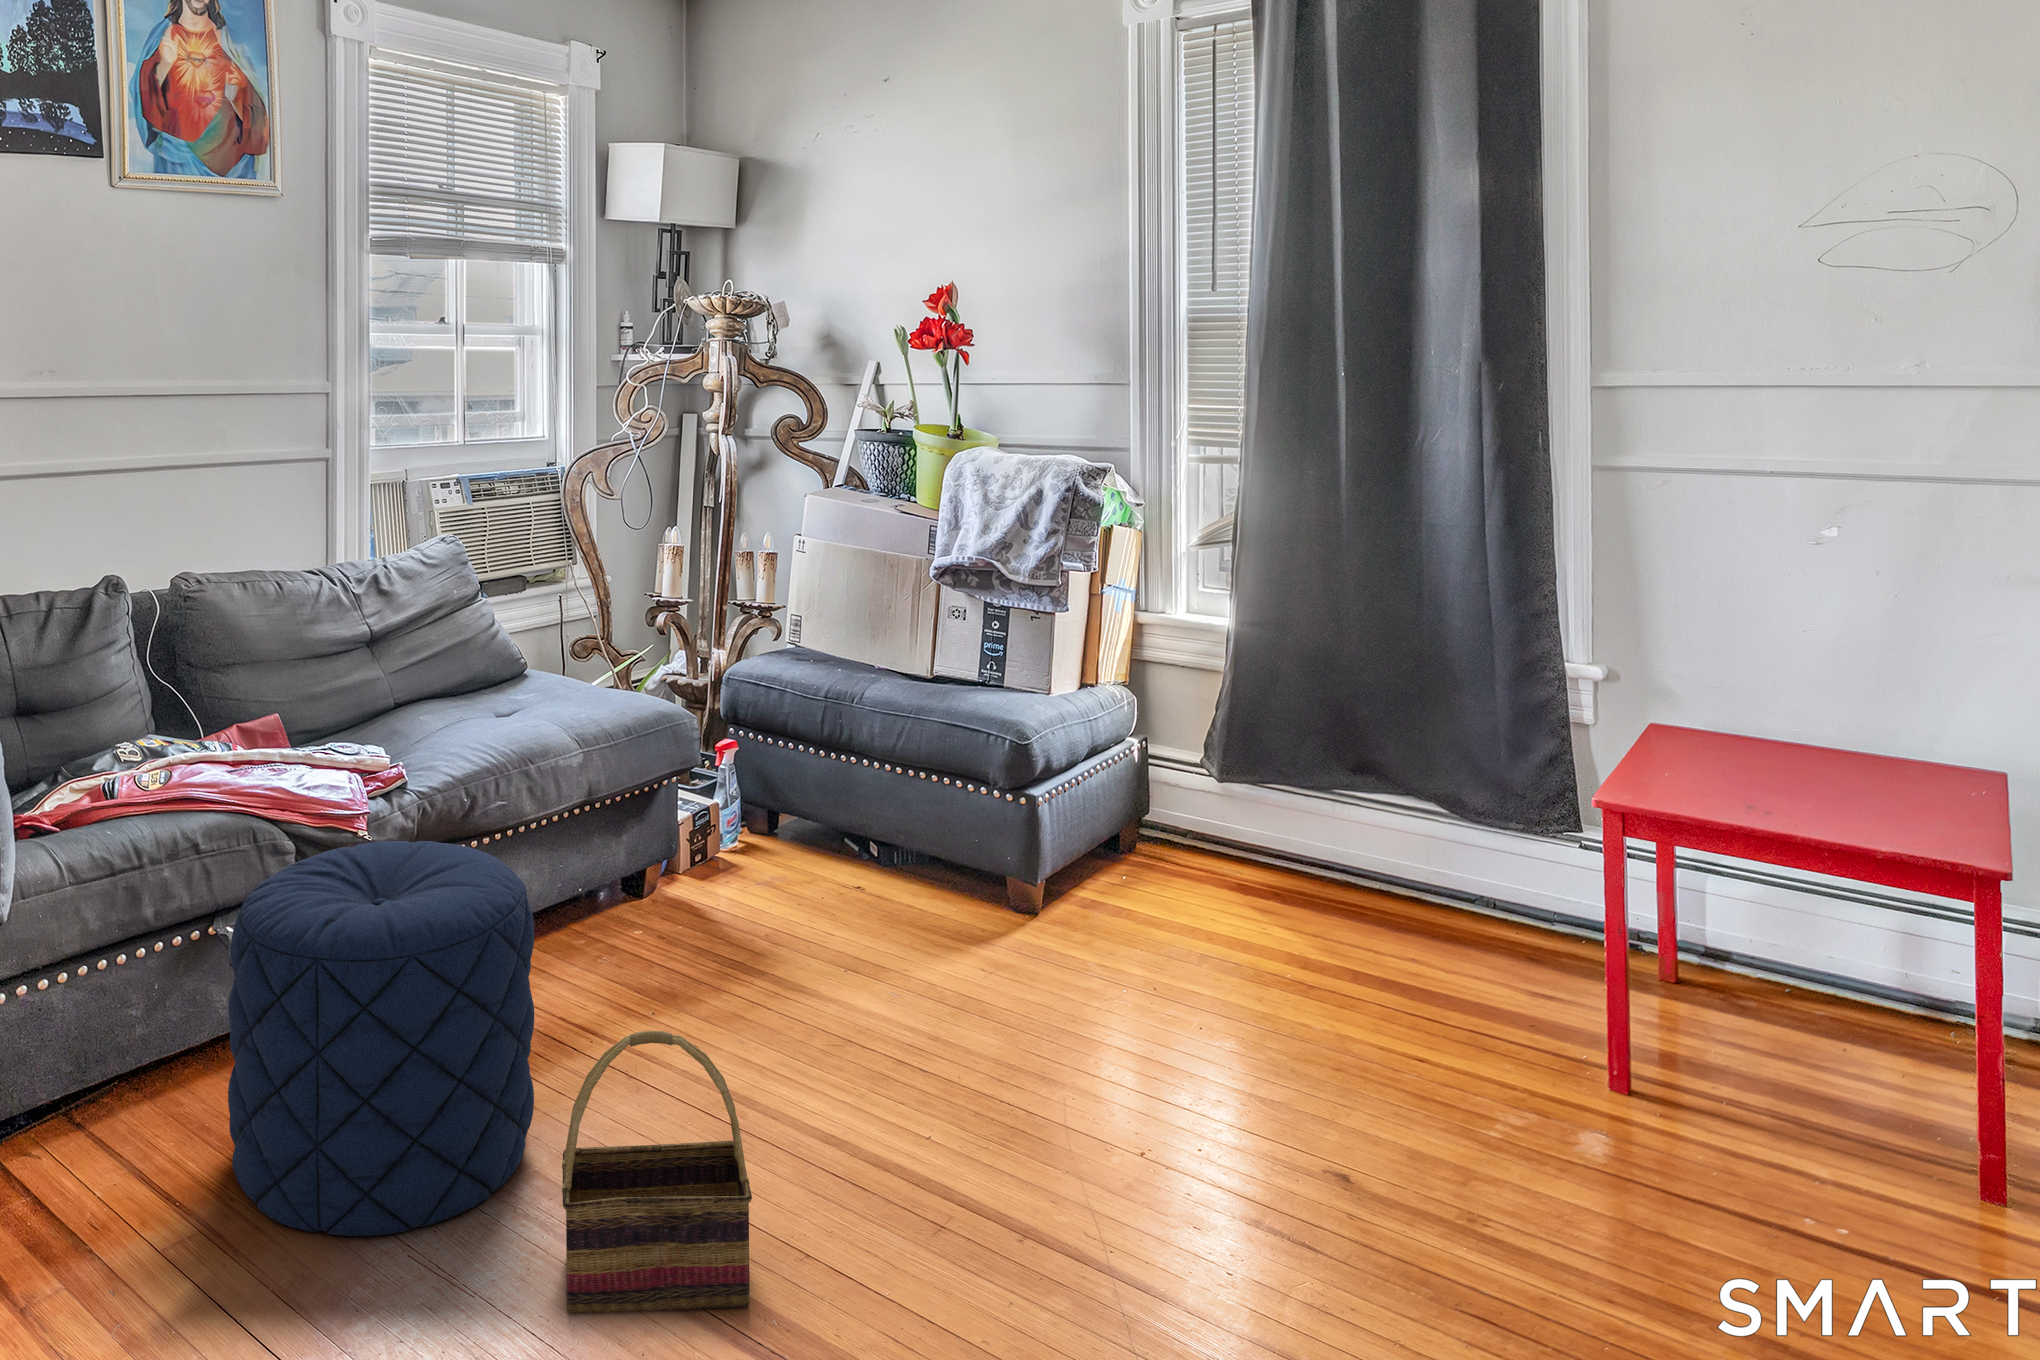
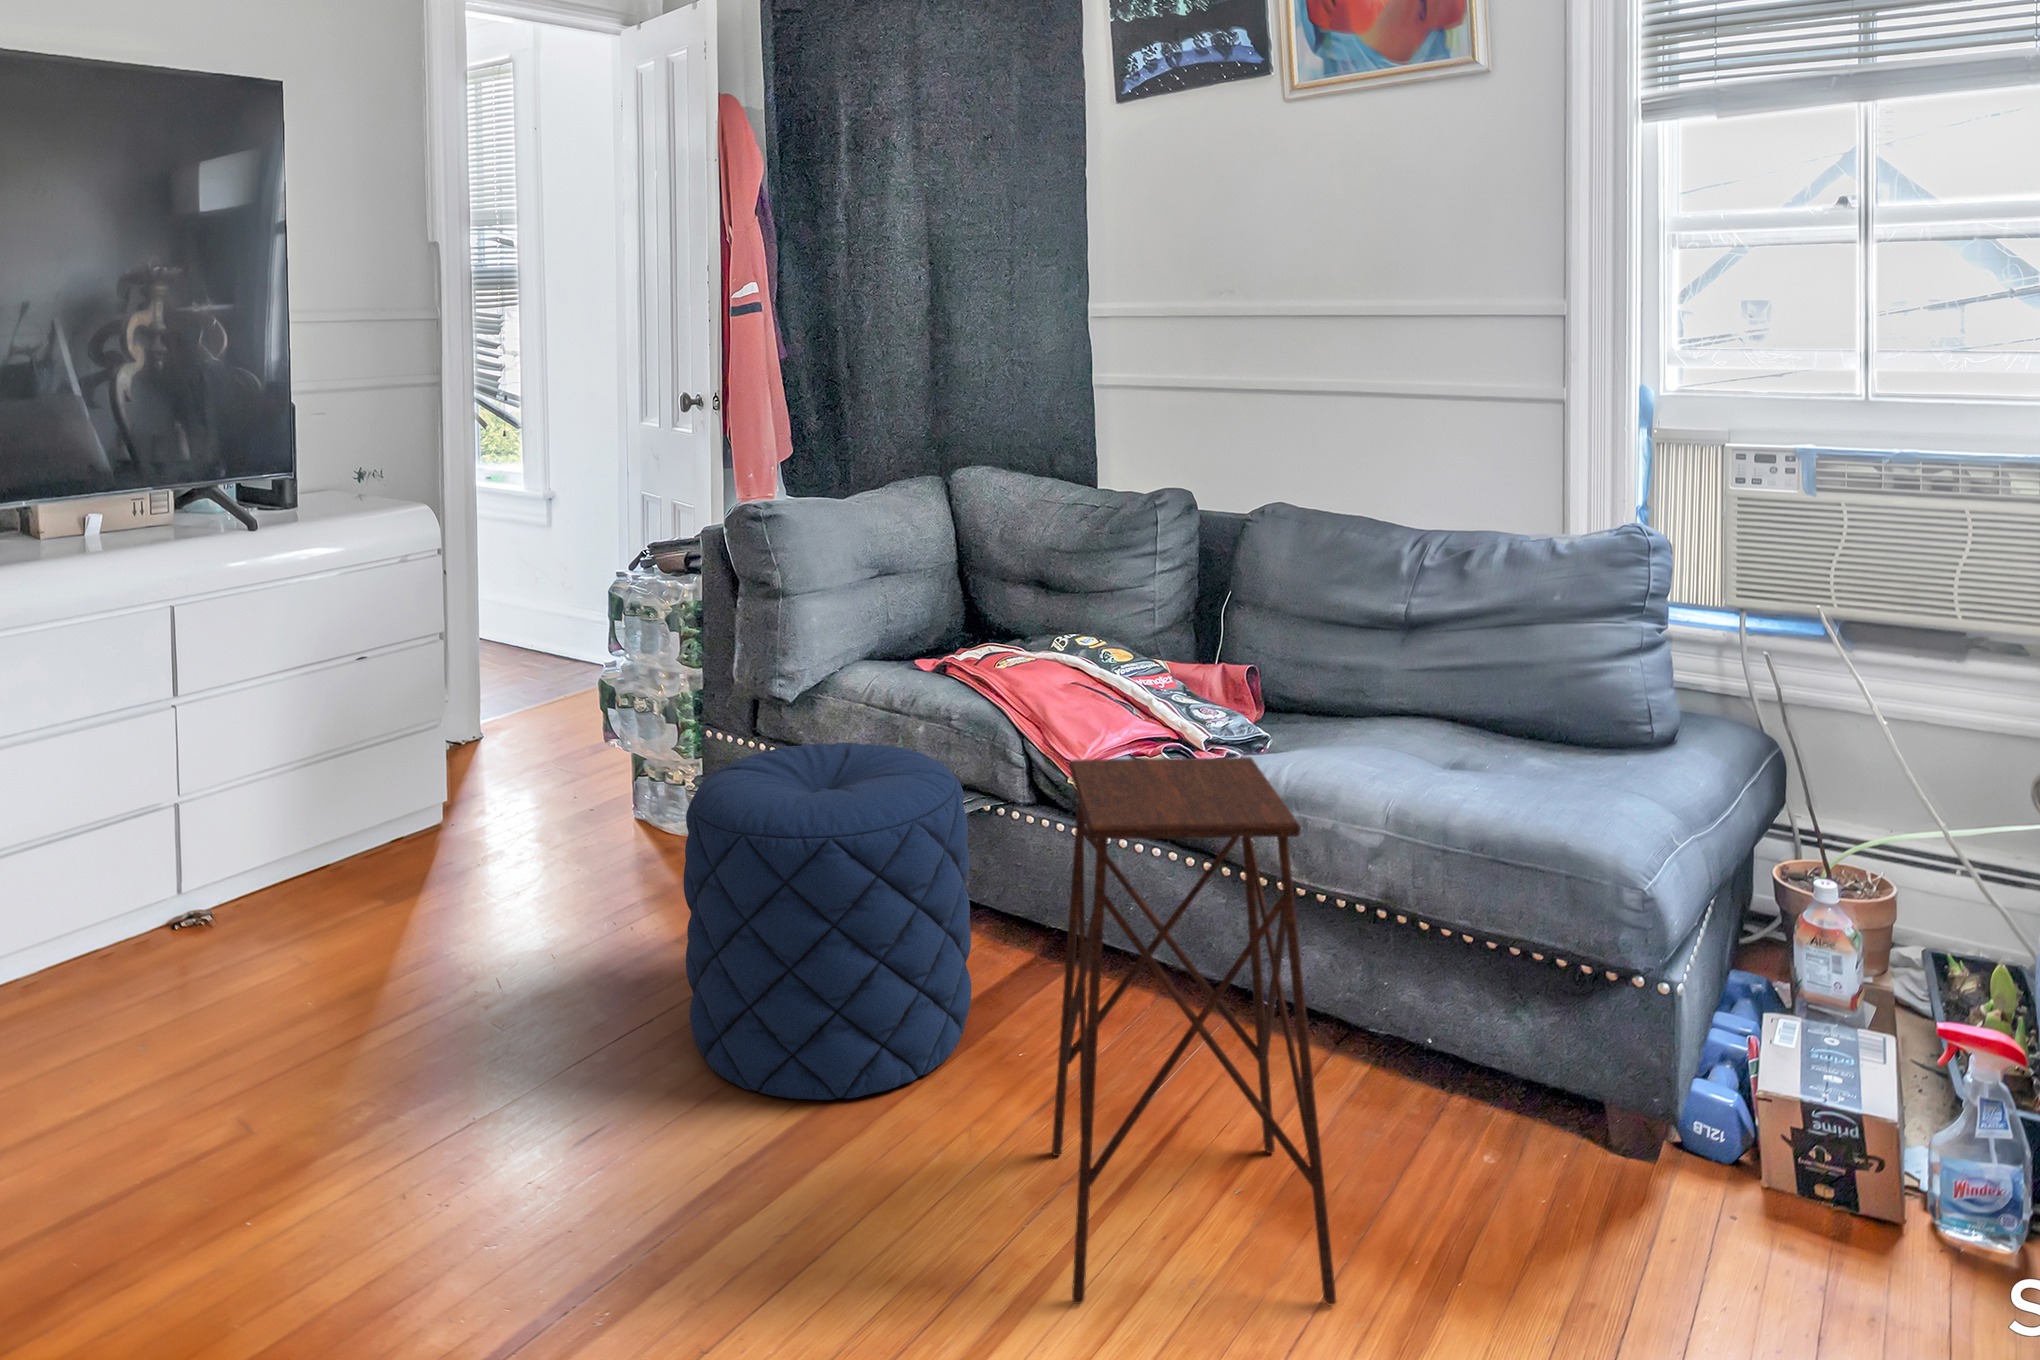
side table: none [618,701,789,1058] -> present [1052,757,1336,1305]
basket: present [562,1031,752,1314] -> none [523,948,652,1262]

